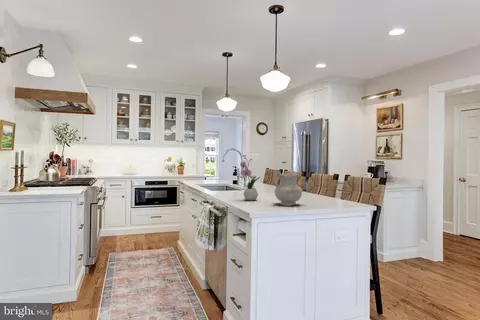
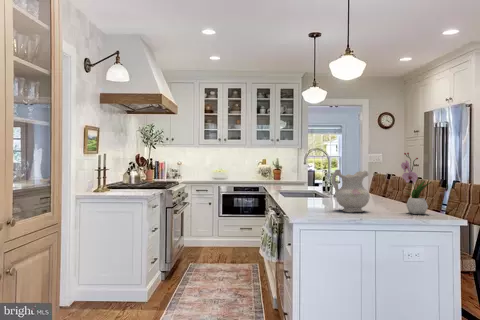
flower arrangement: present [240,155,260,200] -> present [401,153,431,214]

